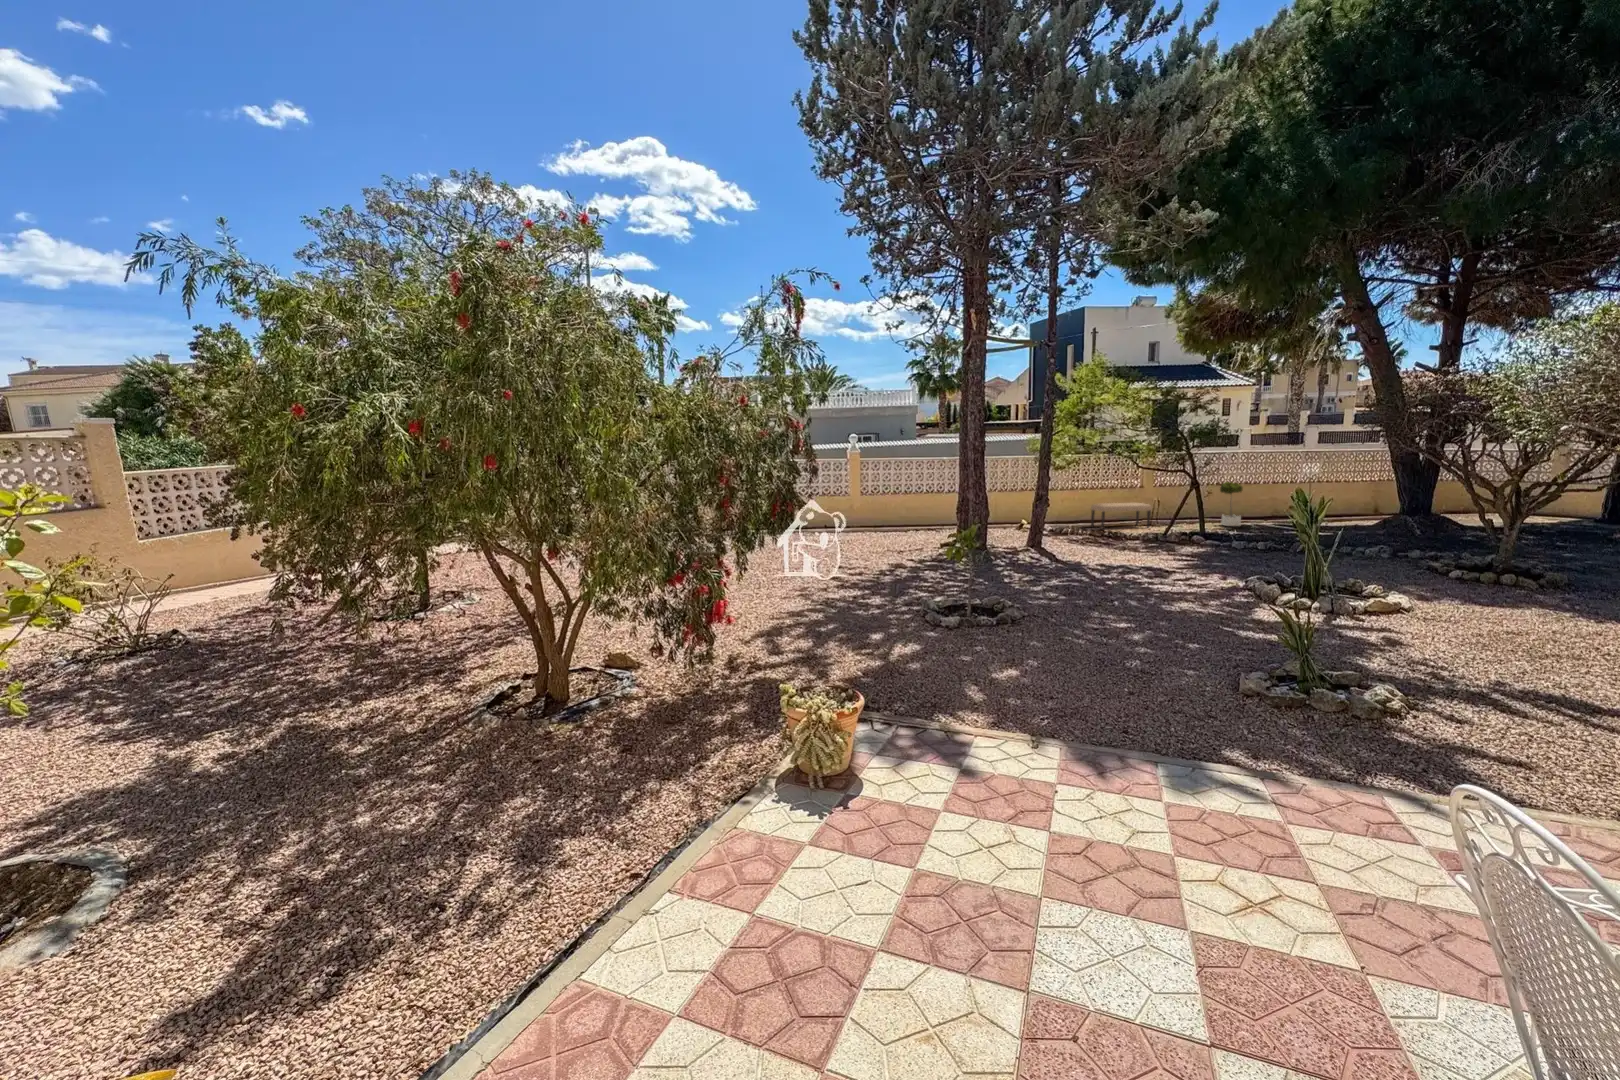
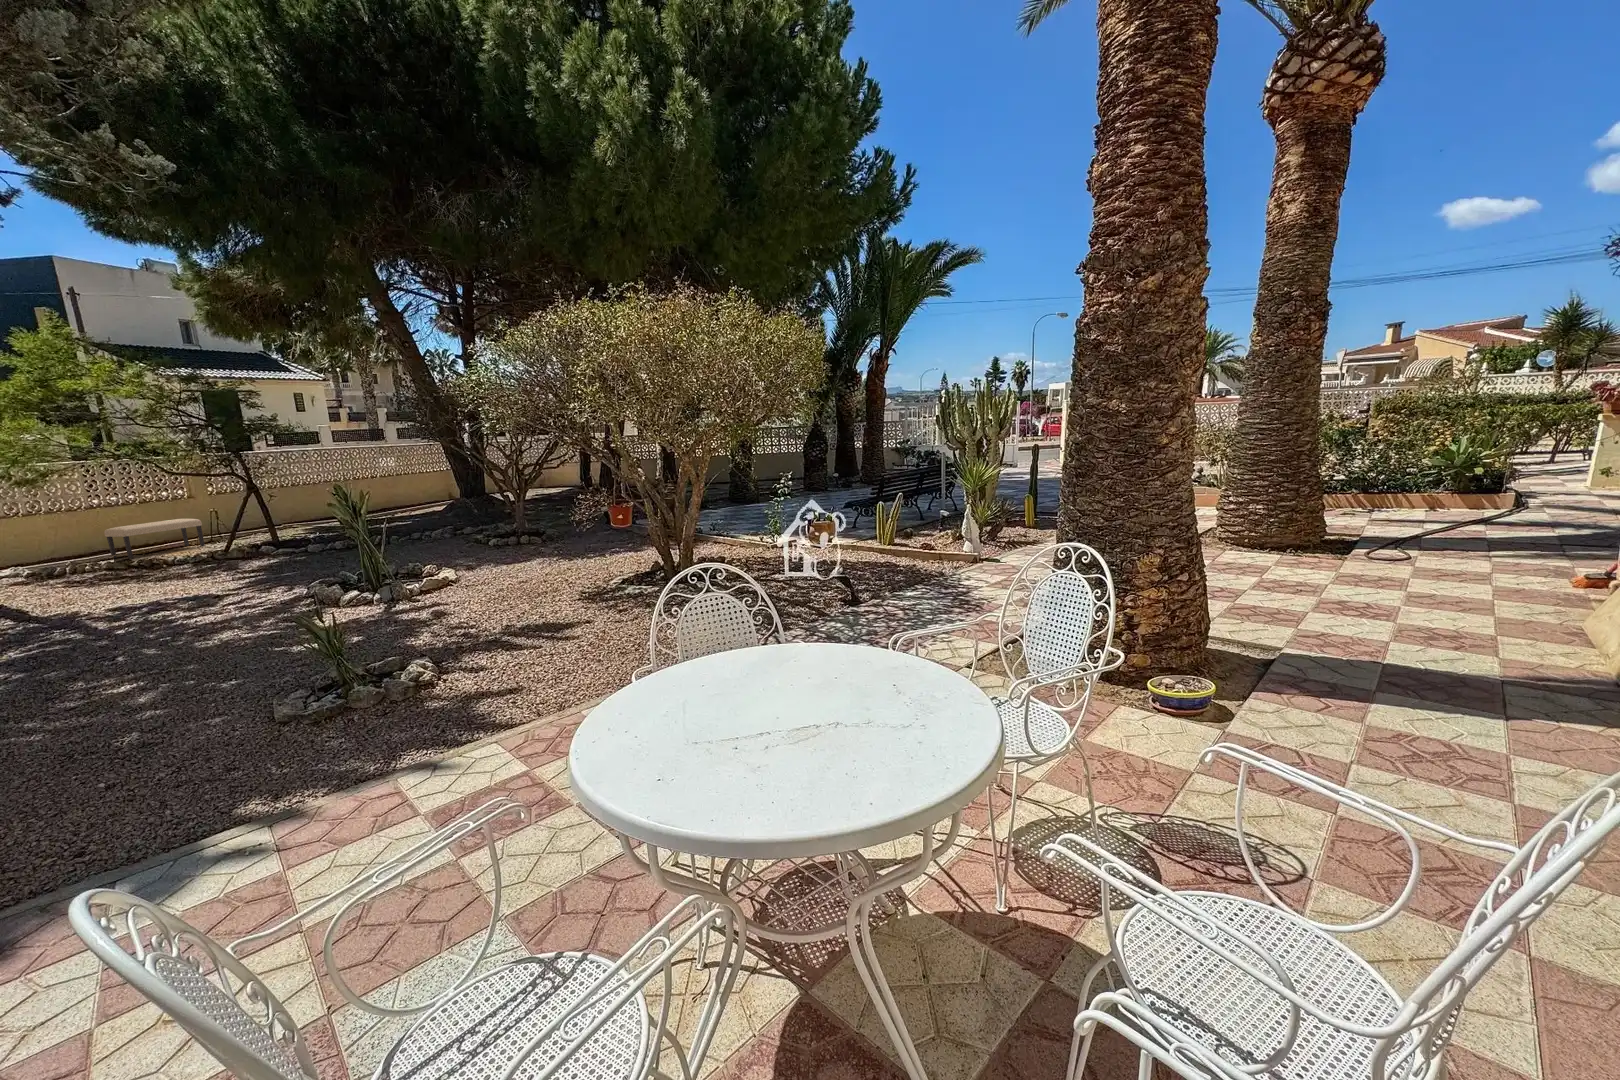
potted tree: present [1220,482,1243,526] -> none [286,482,319,530]

